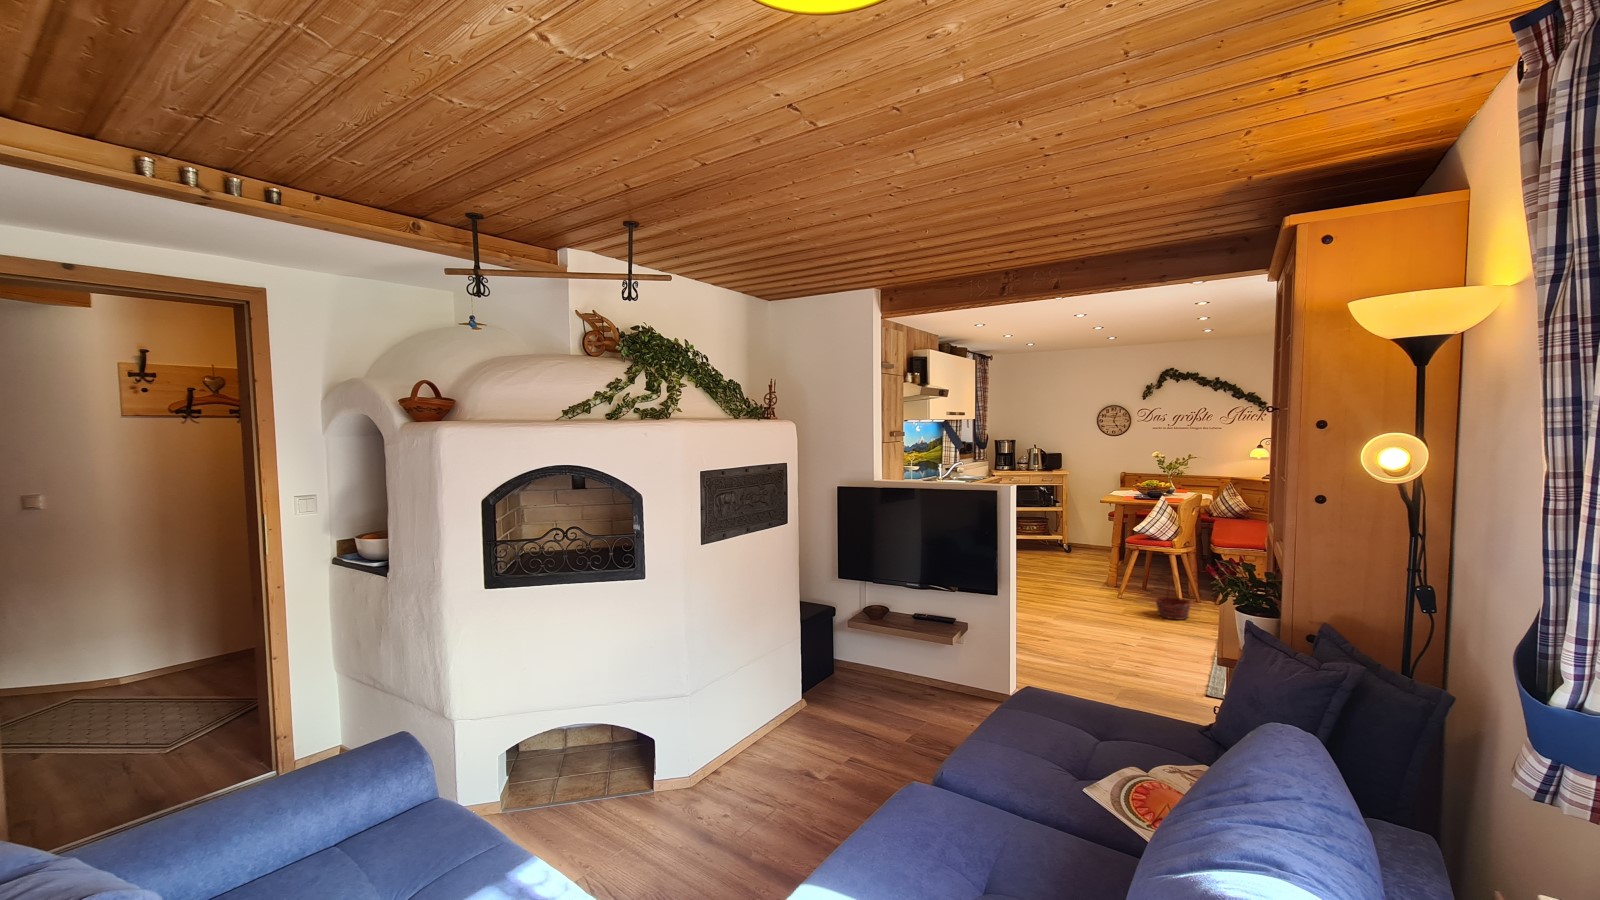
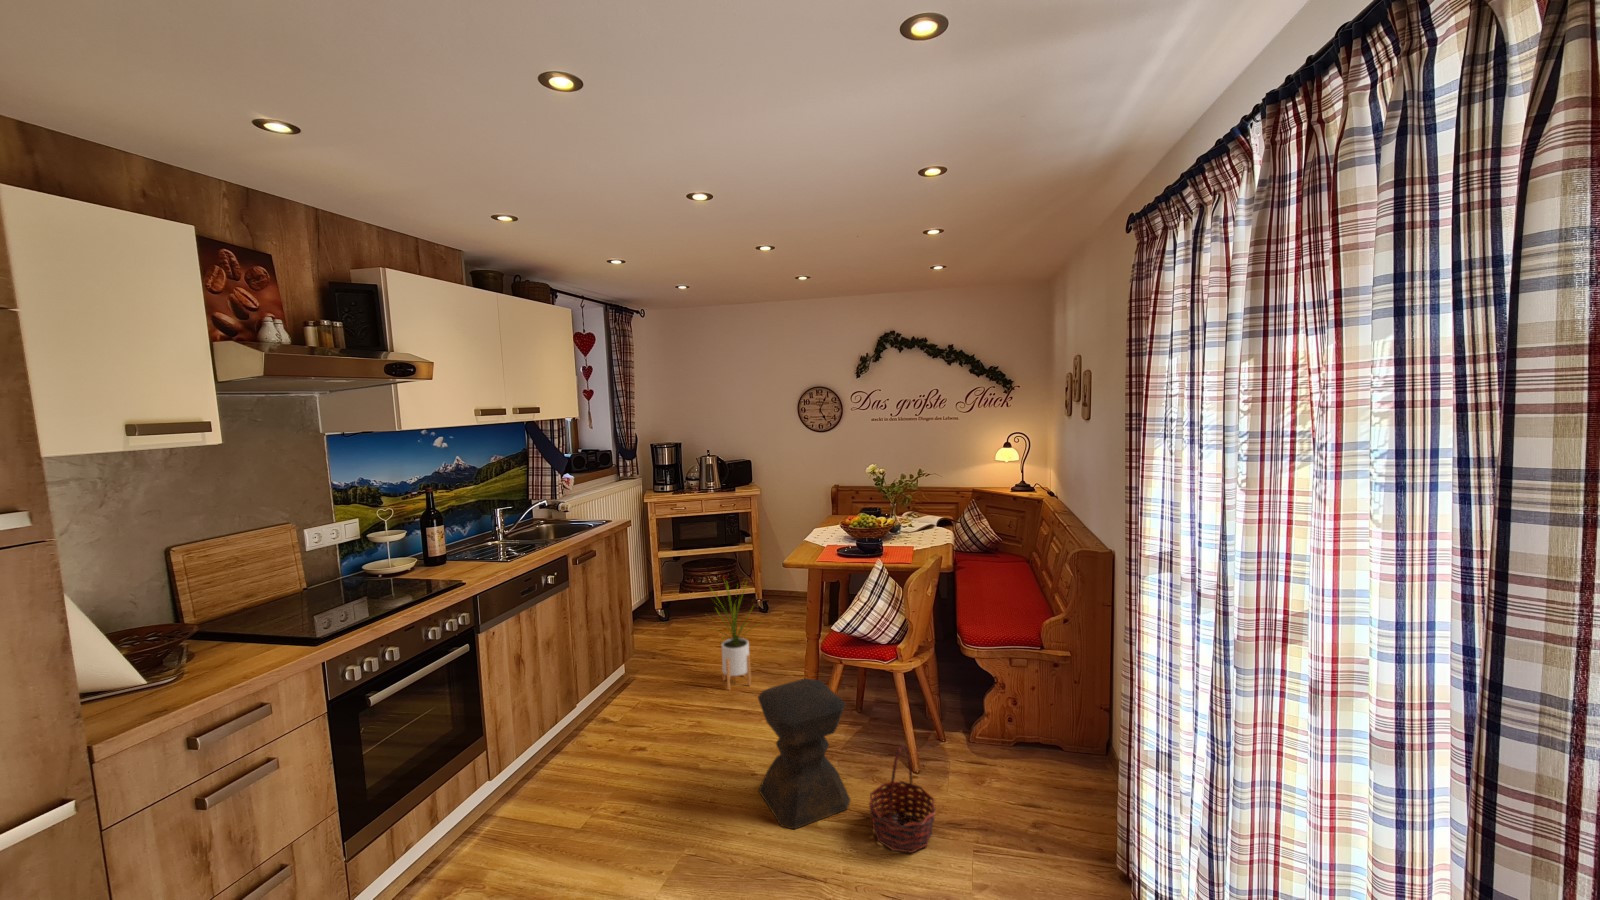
house plant: none [1048,511,1084,574] -> present [721,585,755,690]
stool: none [1093,550,1144,610] -> present [758,679,851,829]

